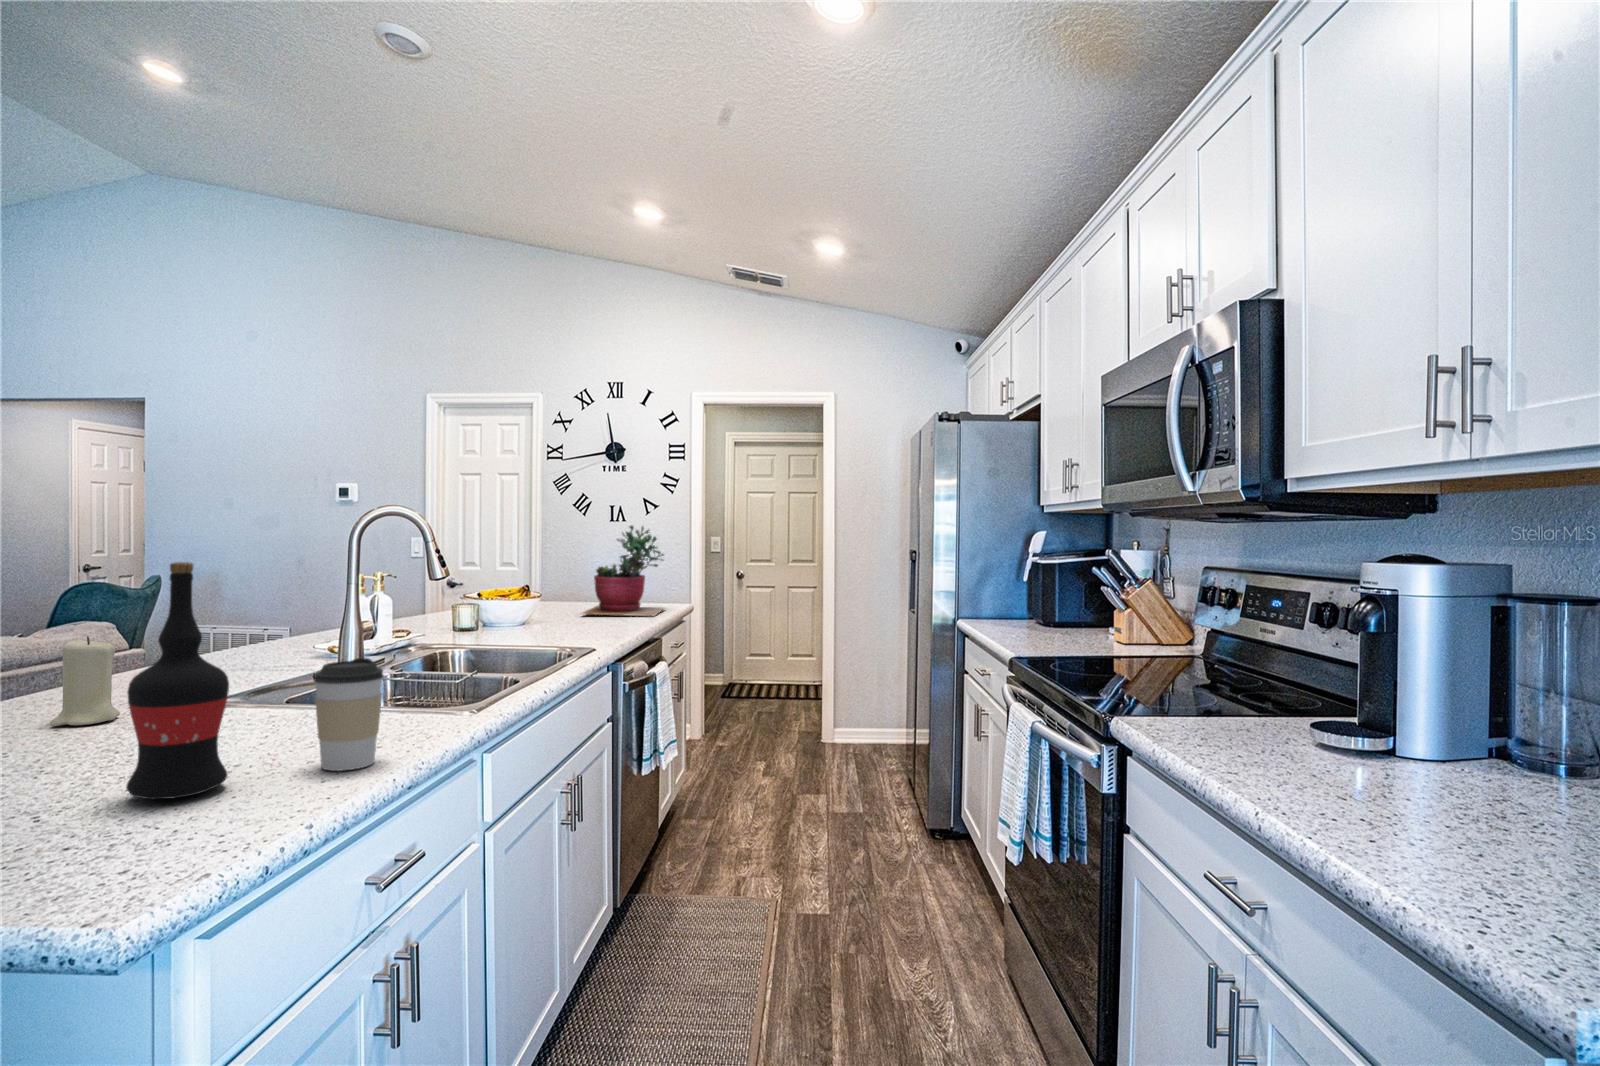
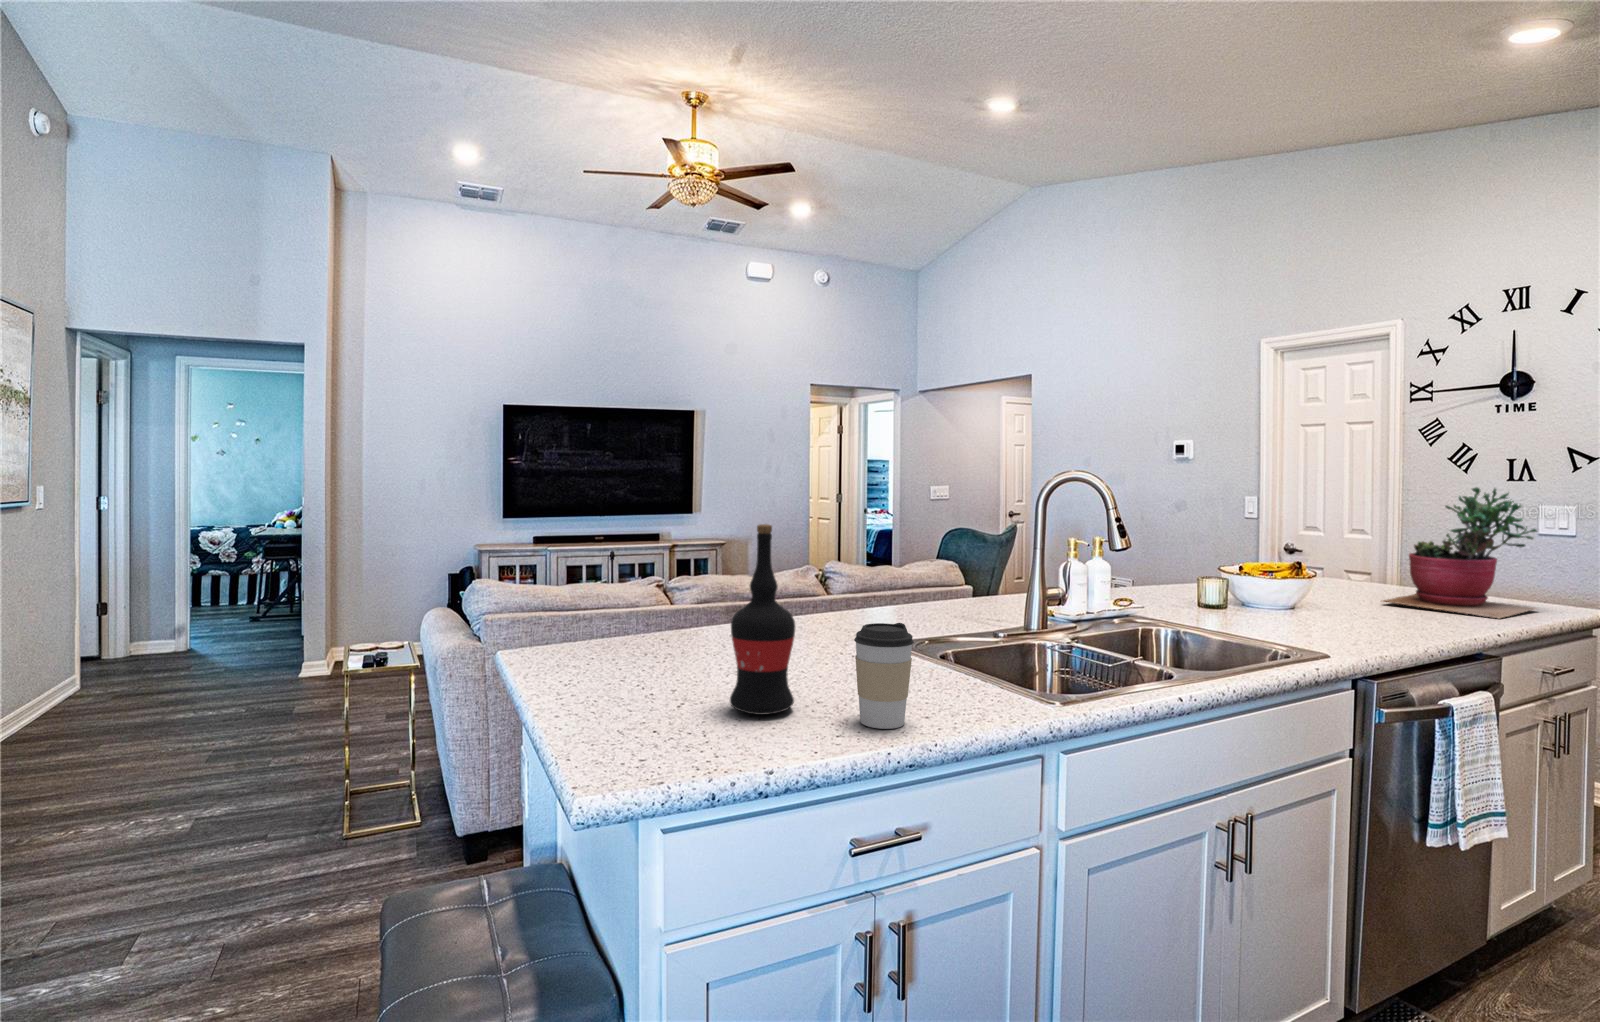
candle: present [50,637,120,726] -> none [799,574,840,640]

